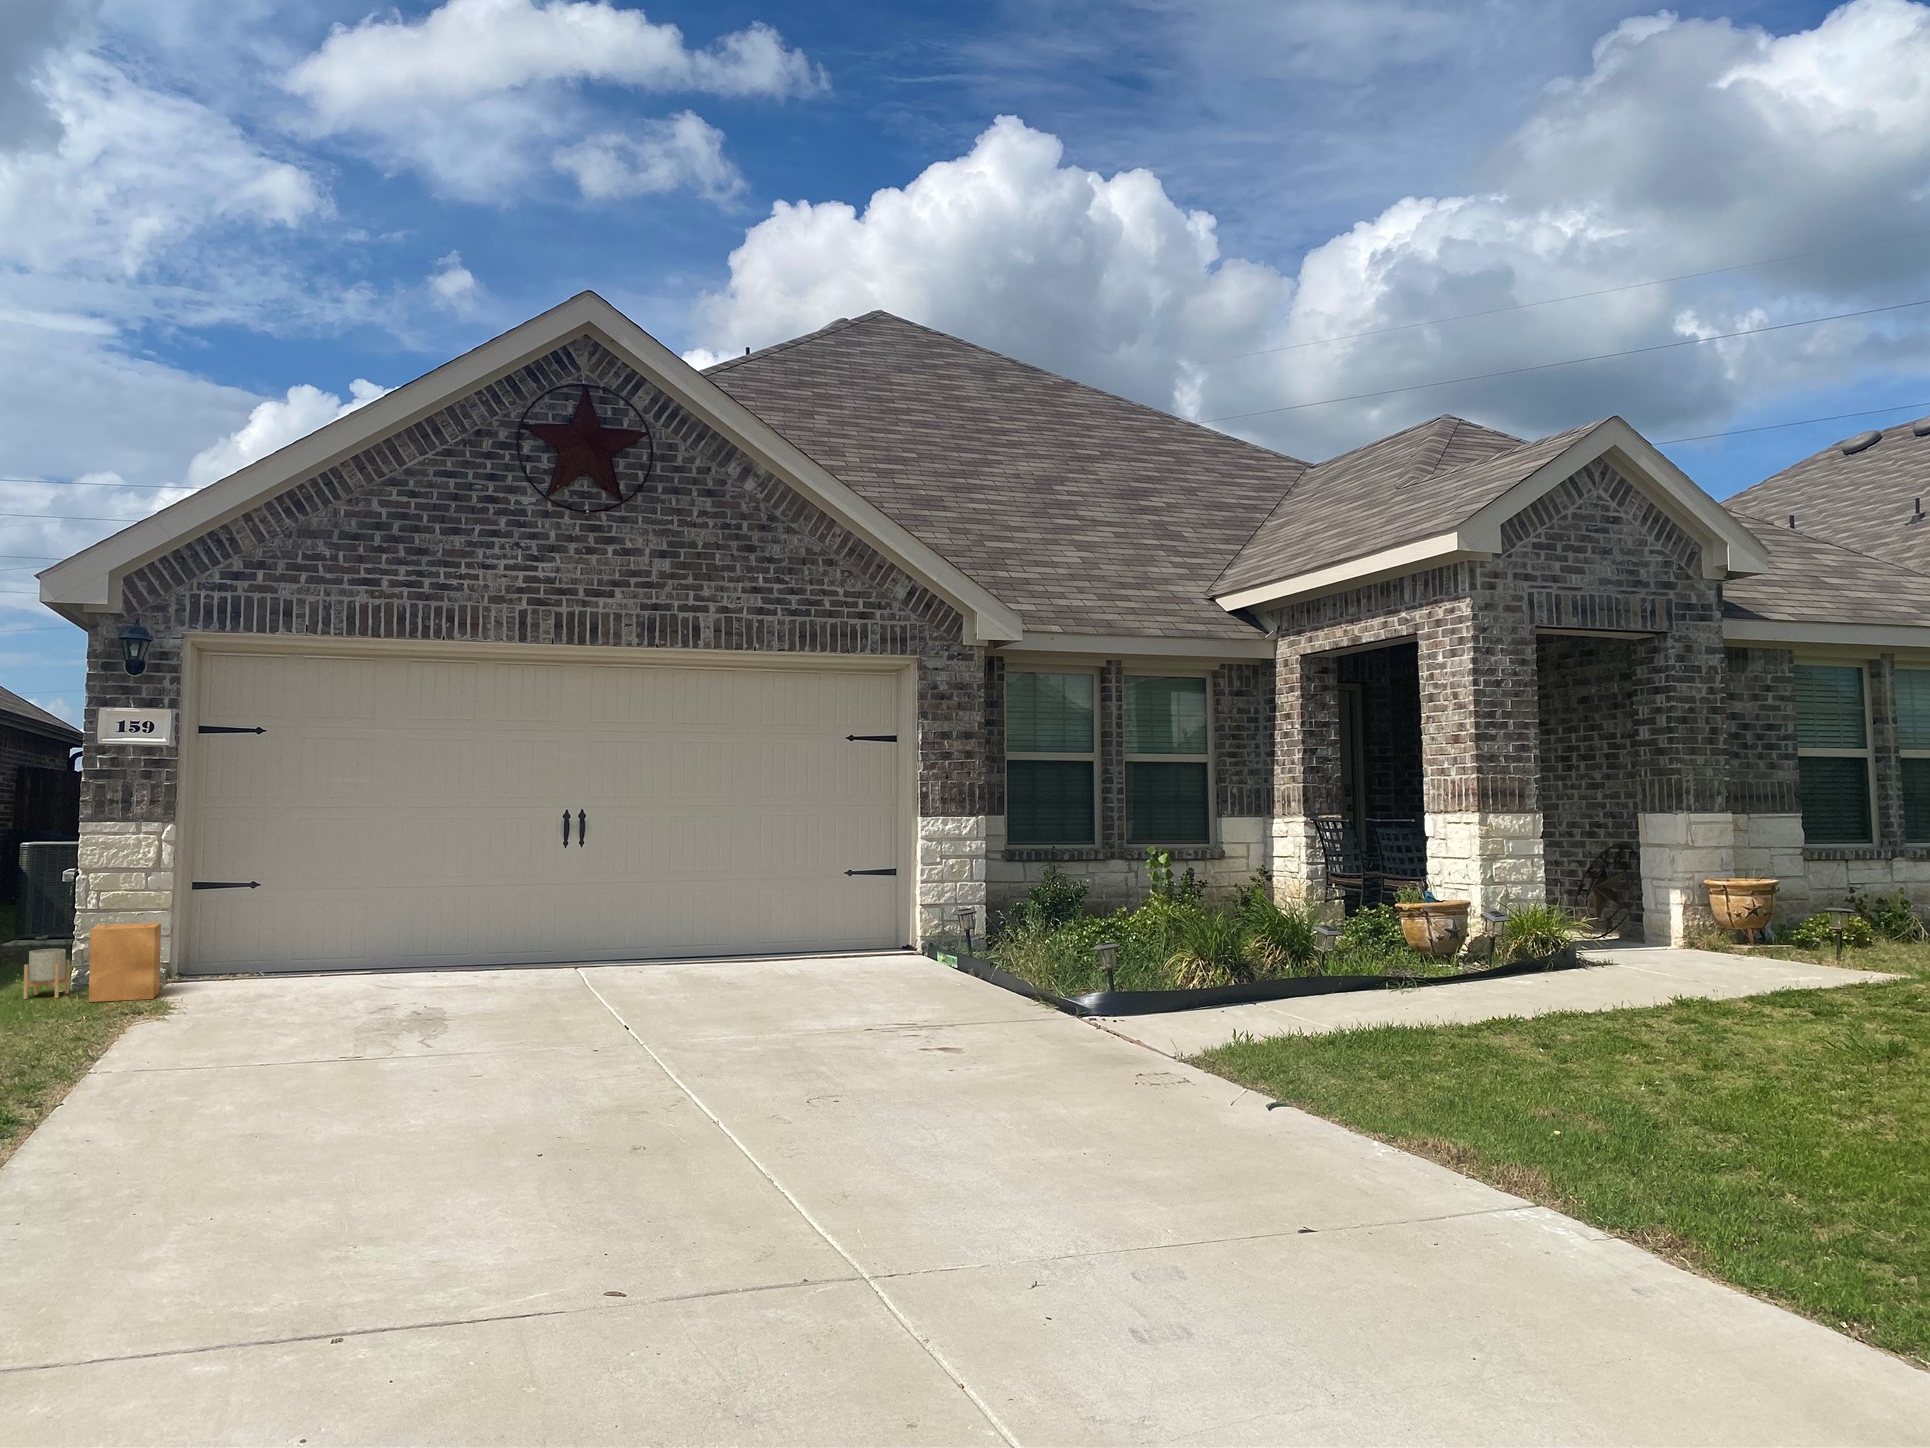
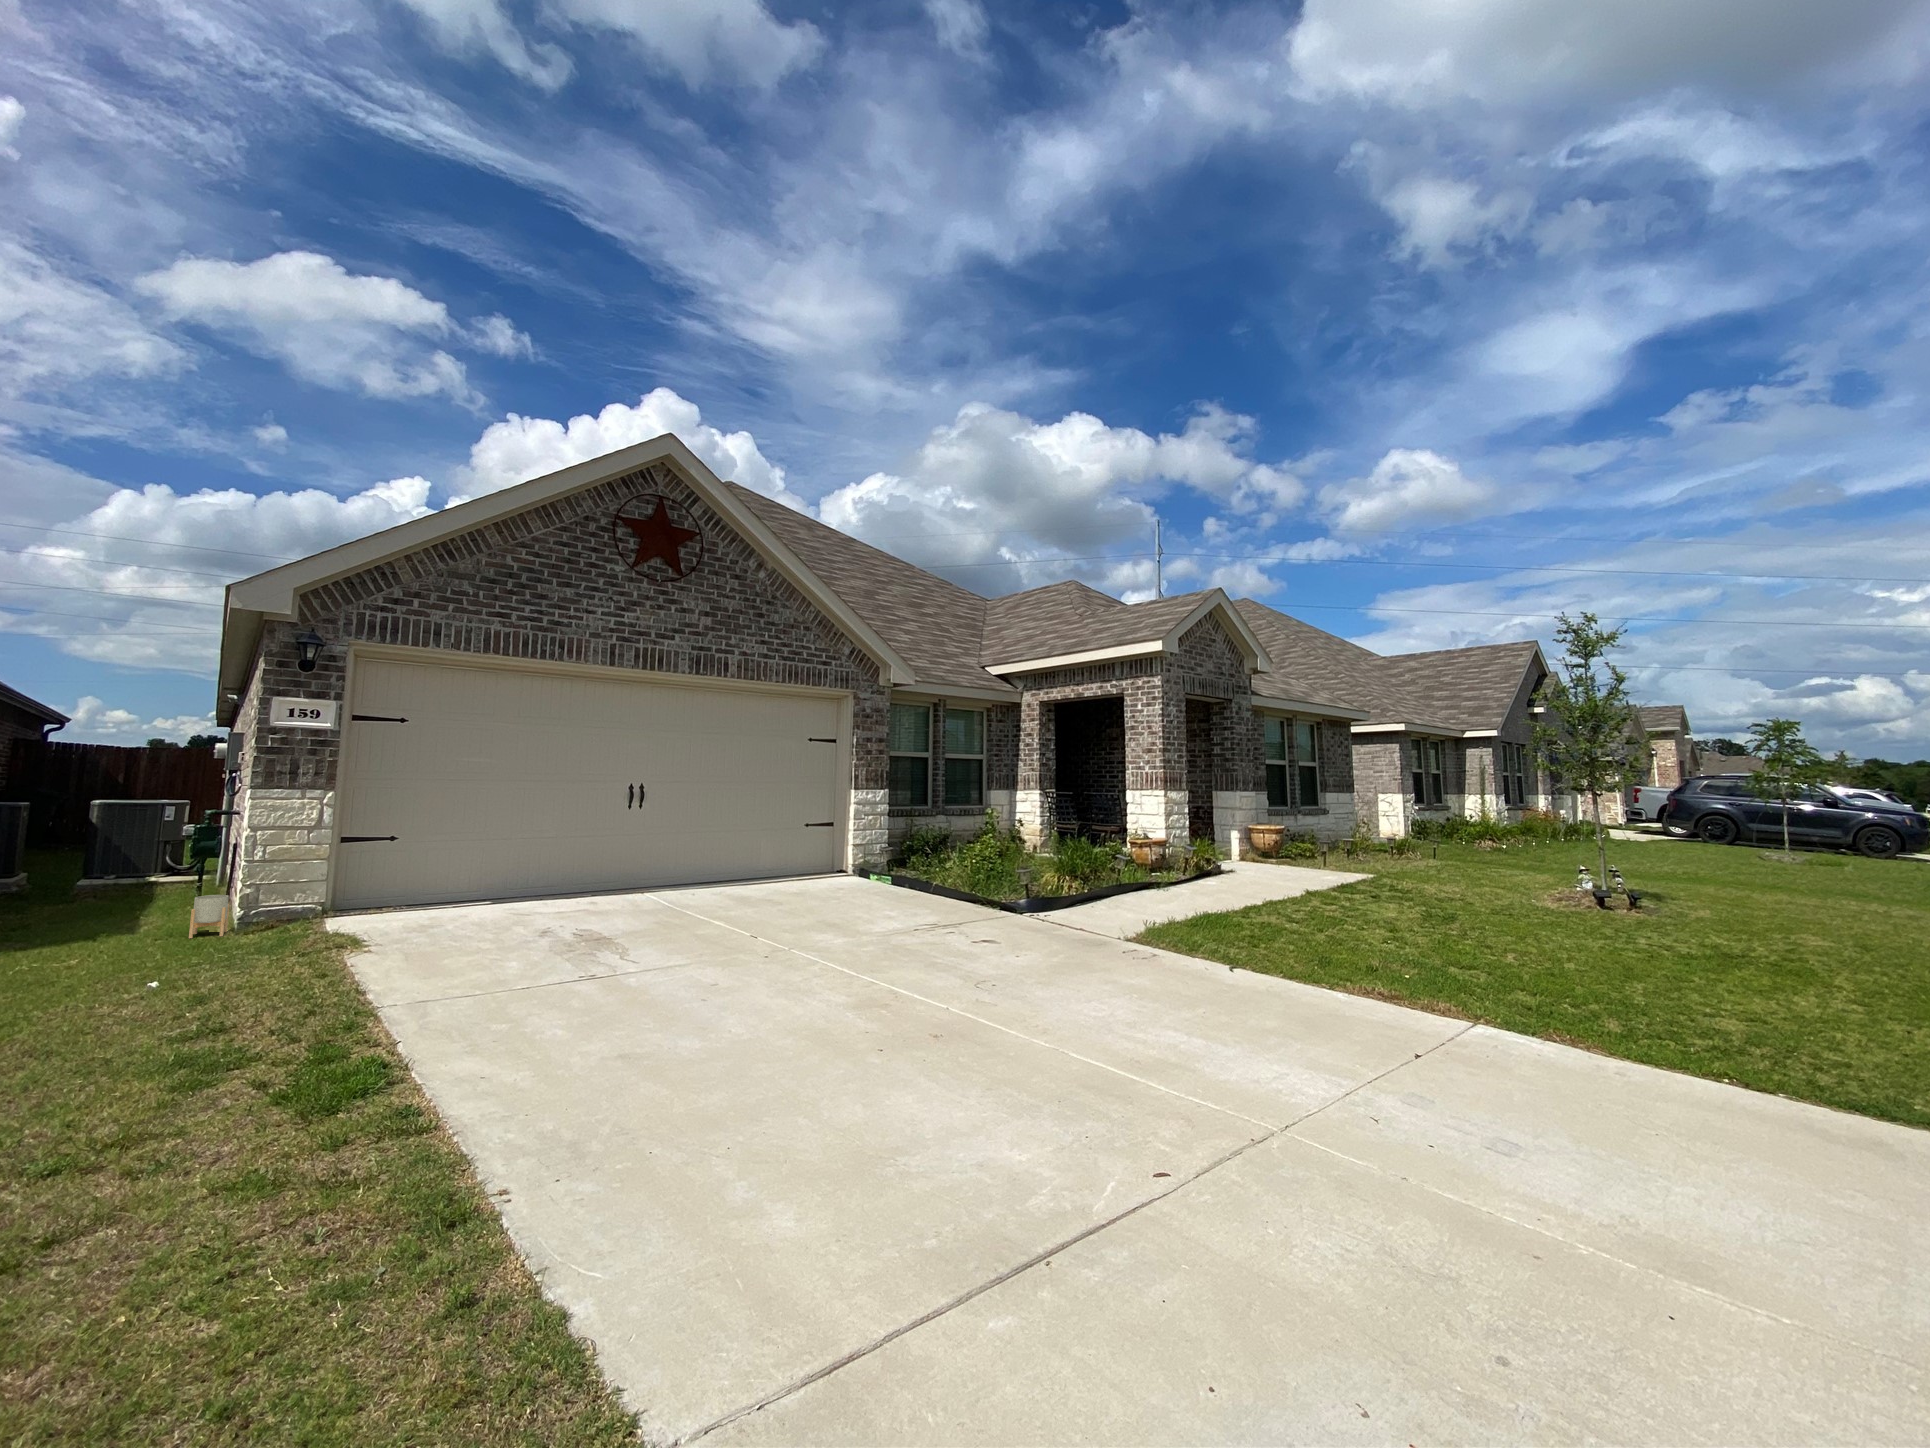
cardboard box: present [89,923,161,1002] -> none [258,871,323,938]

